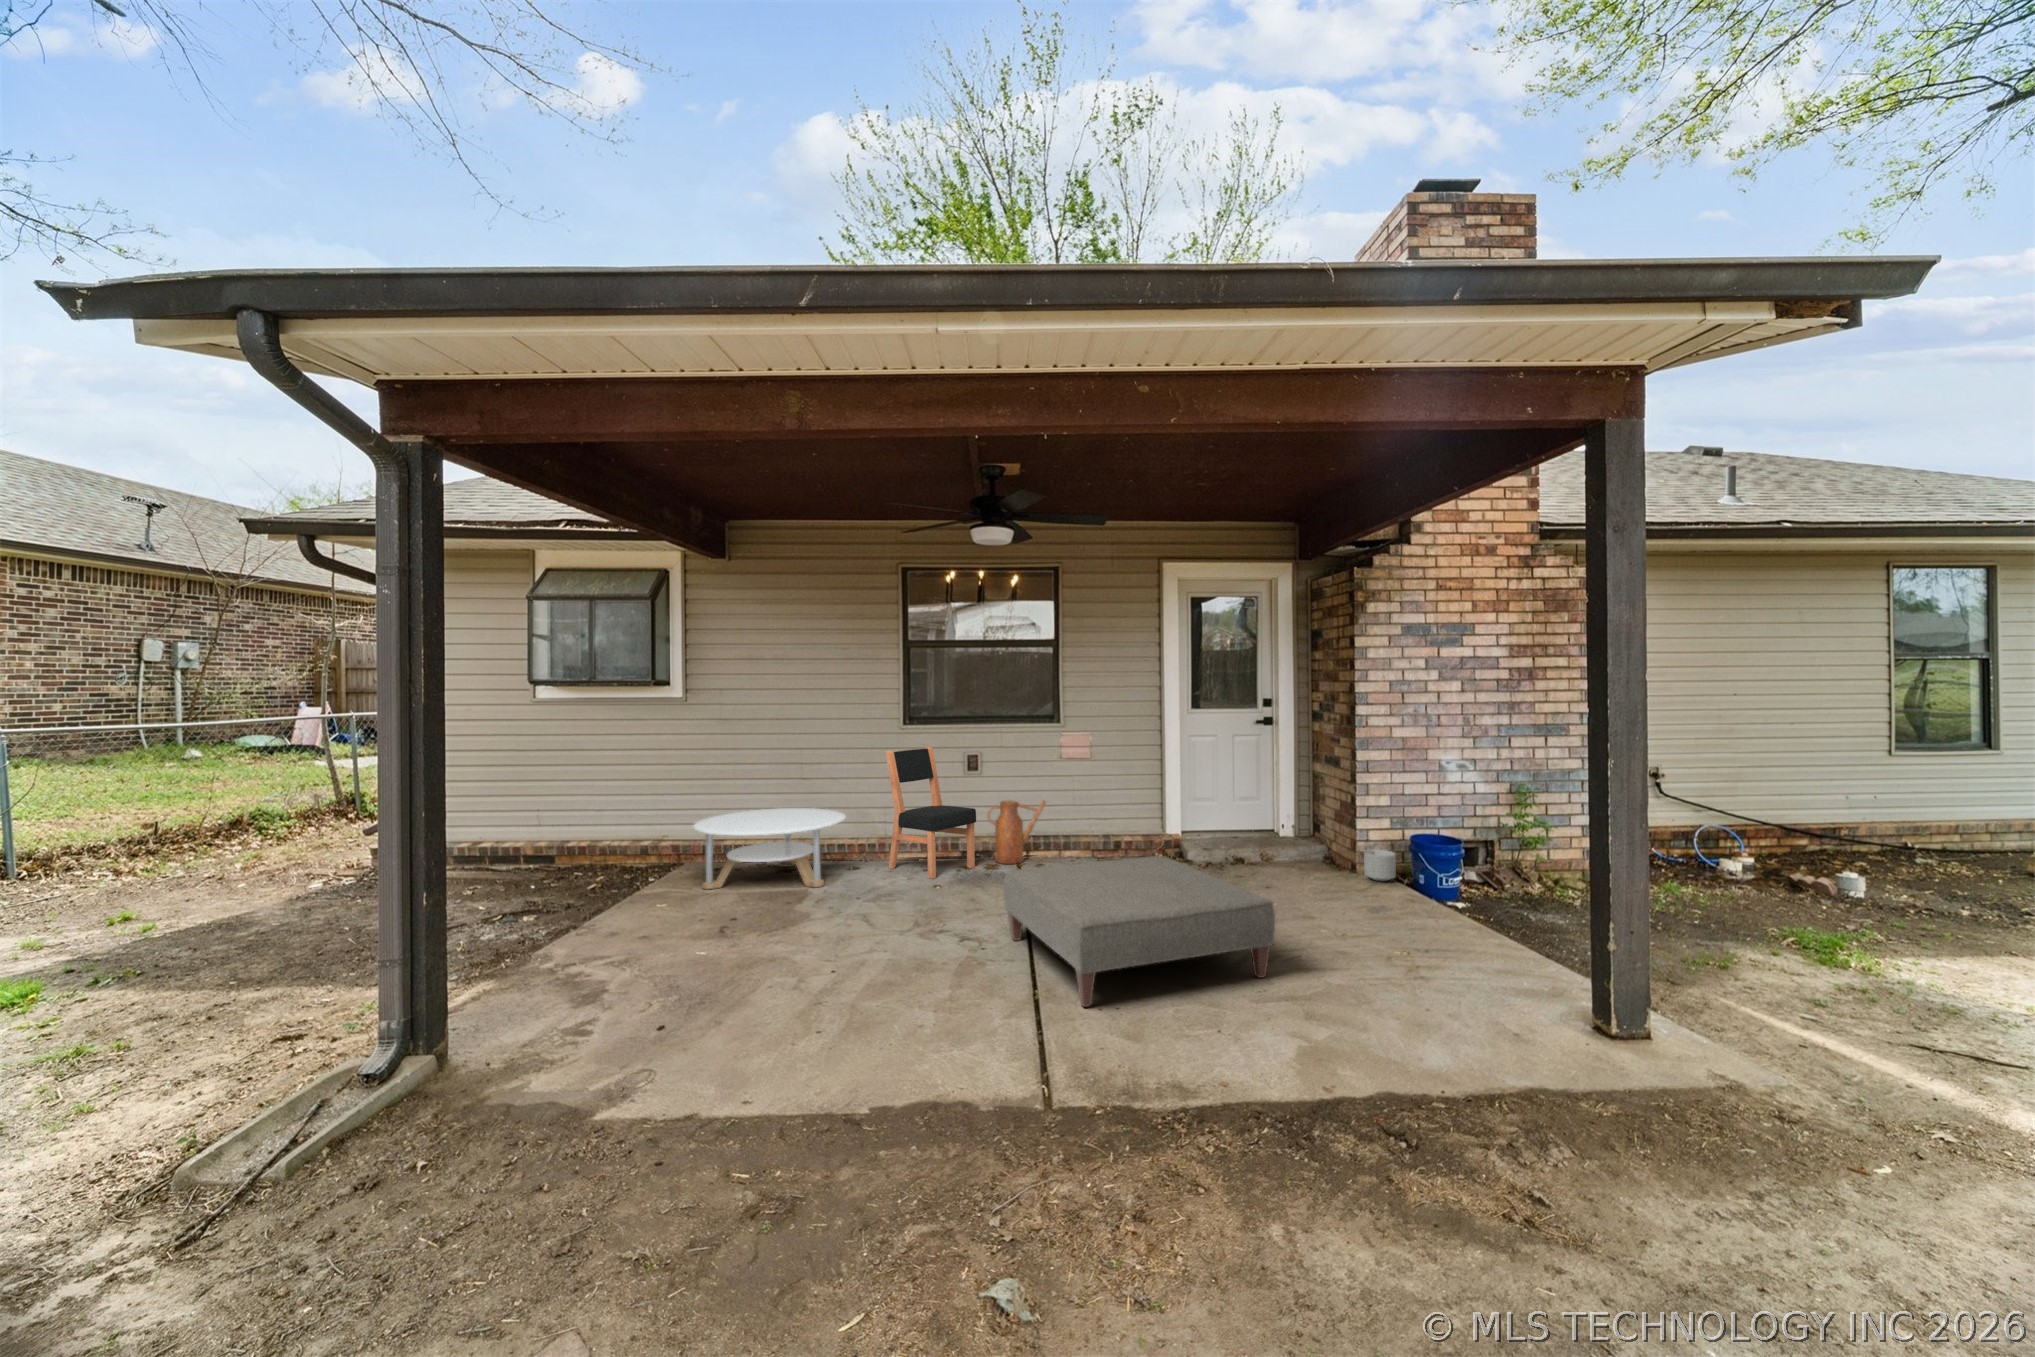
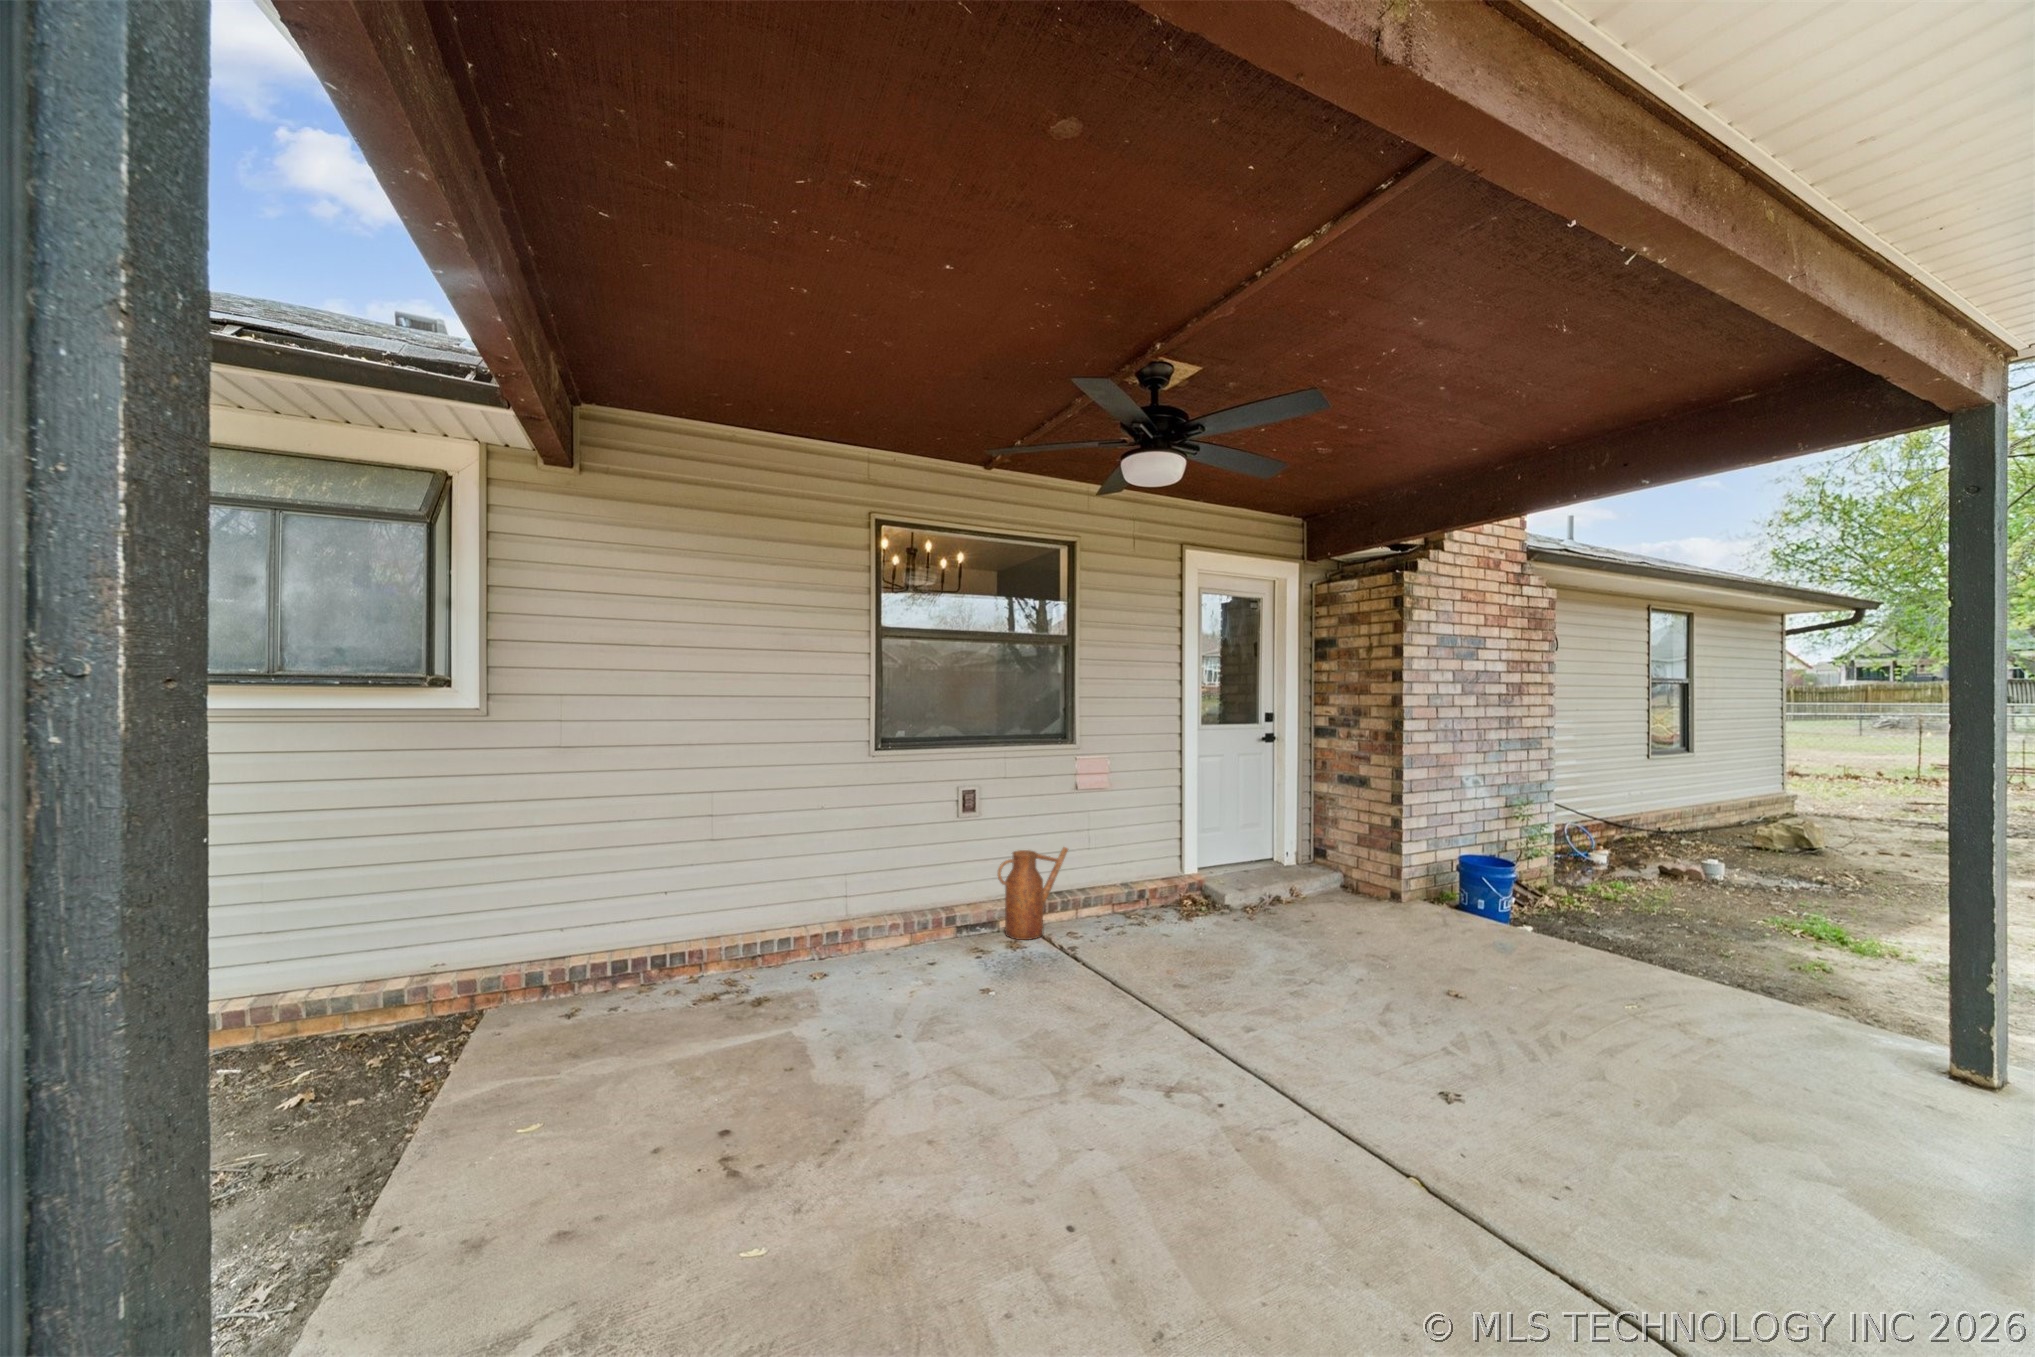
dining chair: present [886,746,976,879] -> none [873,780,998,980]
round table: present [694,808,846,889] -> none [559,887,831,1068]
planter: present [1364,849,1396,881] -> none [1417,877,1453,913]
ottoman: present [1004,856,1275,1007] -> none [1229,921,1634,1215]

